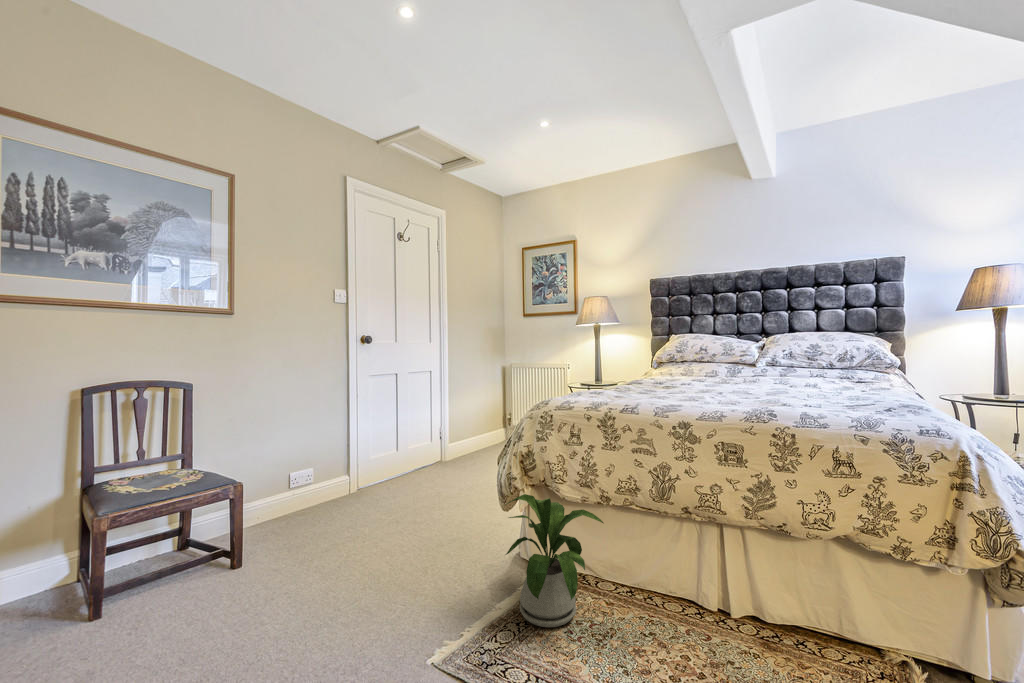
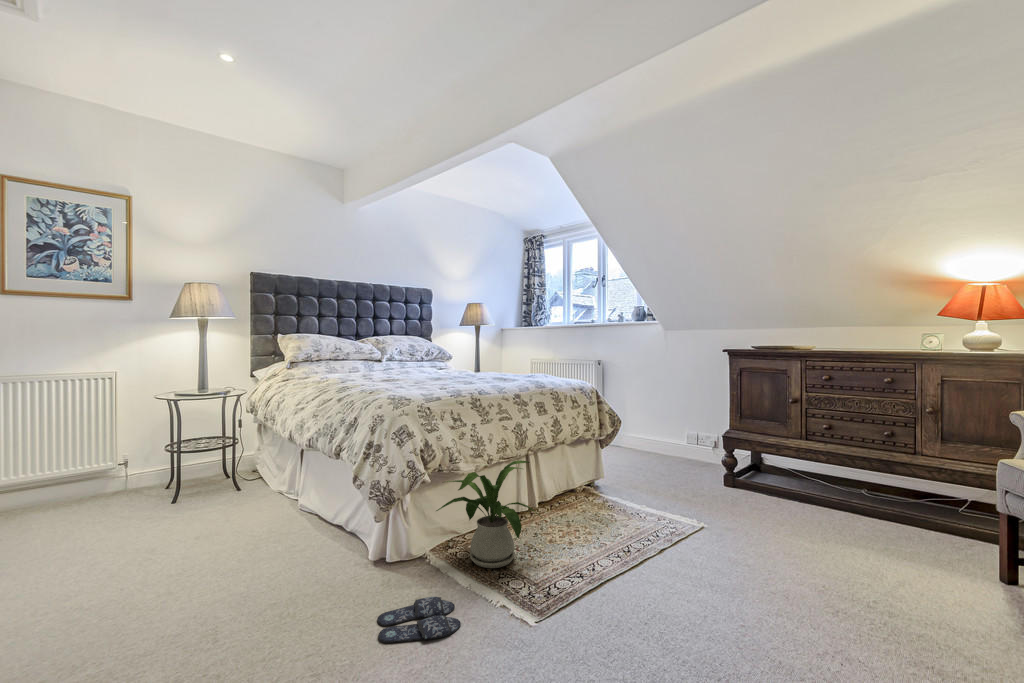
slippers: none [386,577,452,619] -> present [377,597,461,643]

